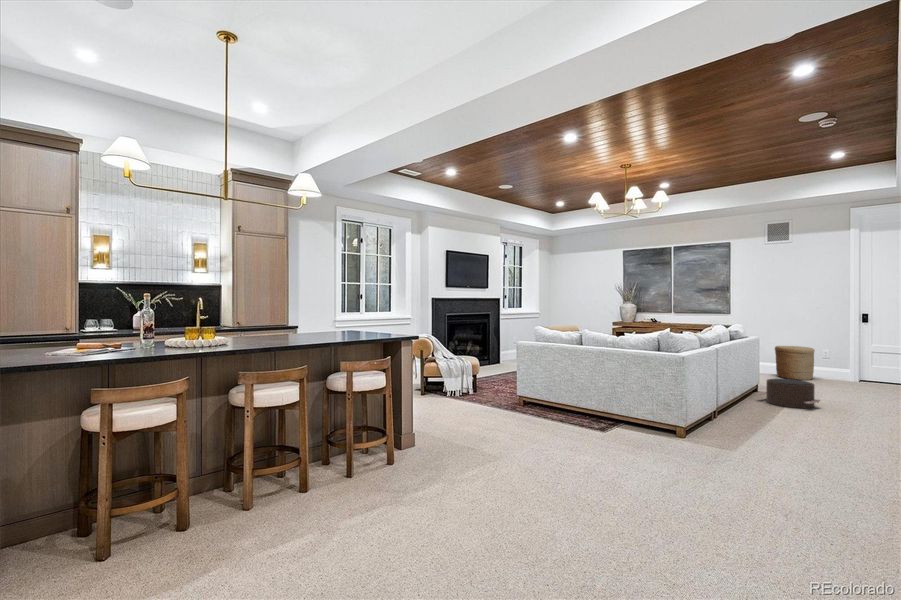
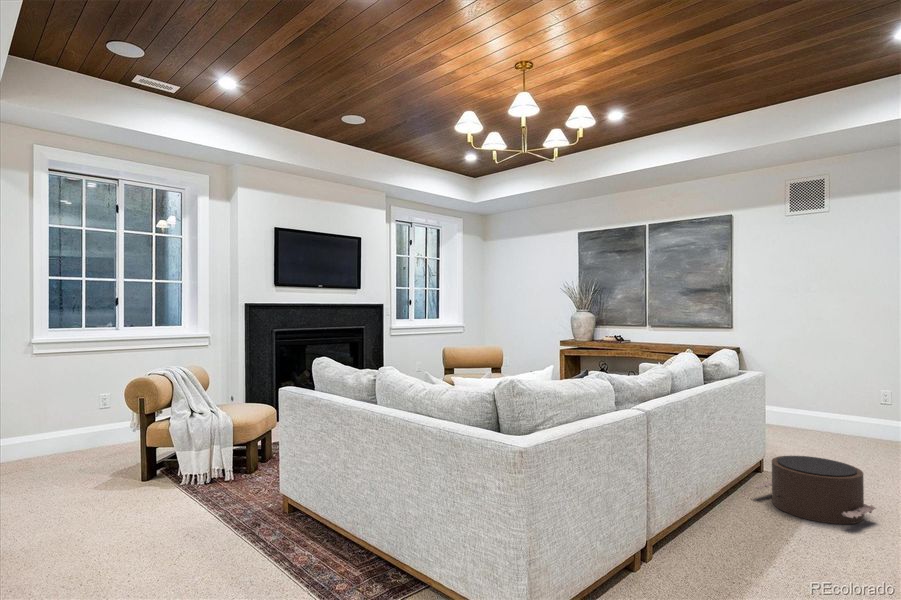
woven basket: present [775,346,815,380] -> none [802,382,868,443]

